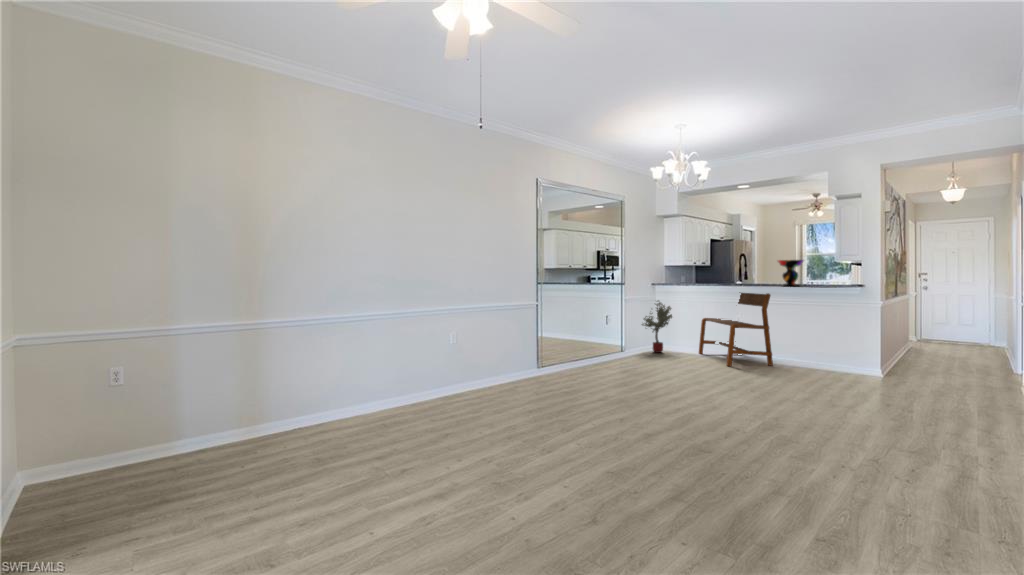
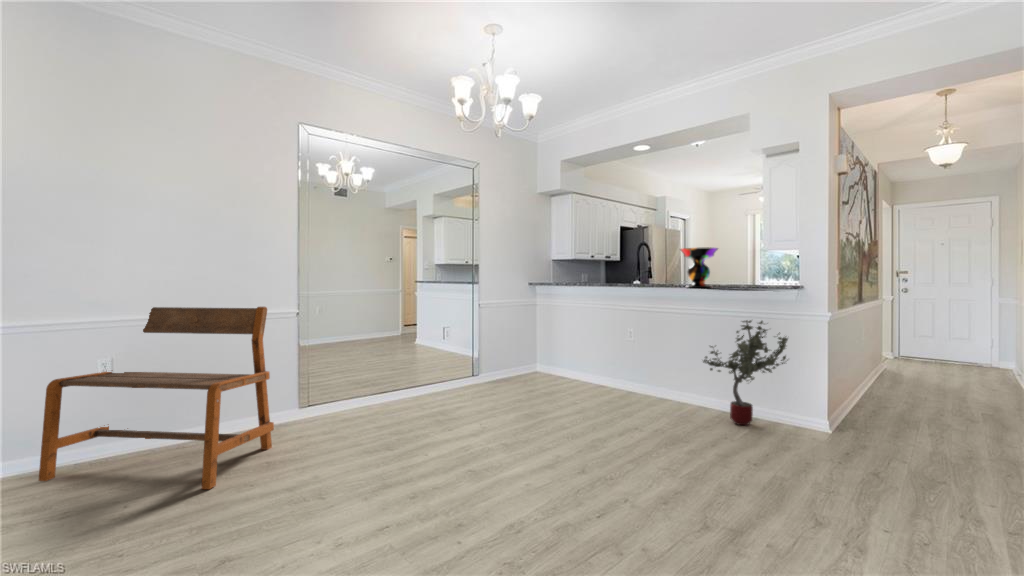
bench: present [699,293,773,366] -> present [39,307,274,489]
potted tree: present [642,300,672,353] -> present [703,320,788,425]

